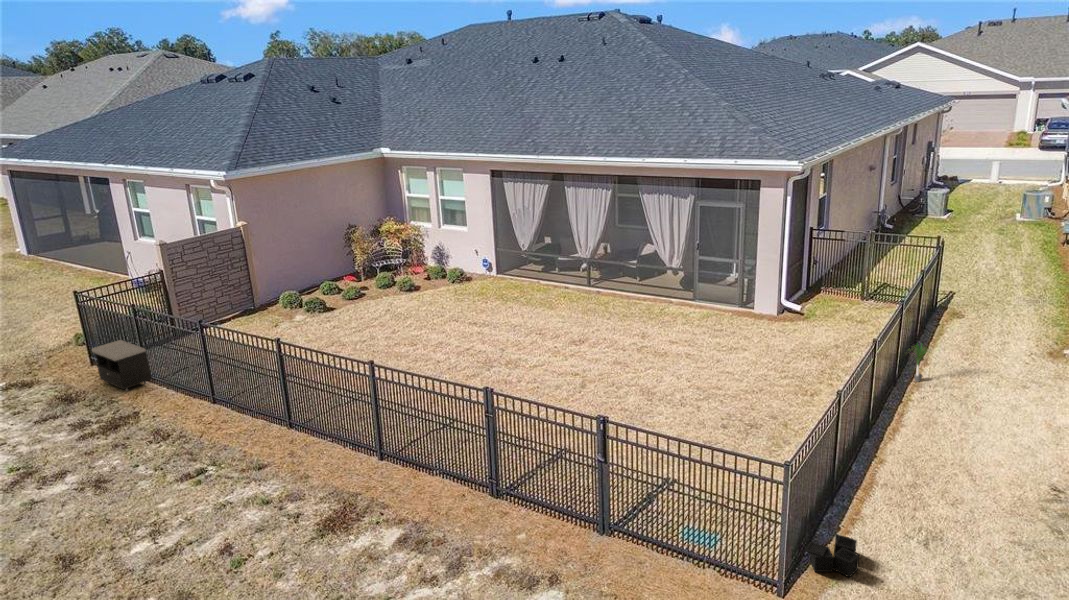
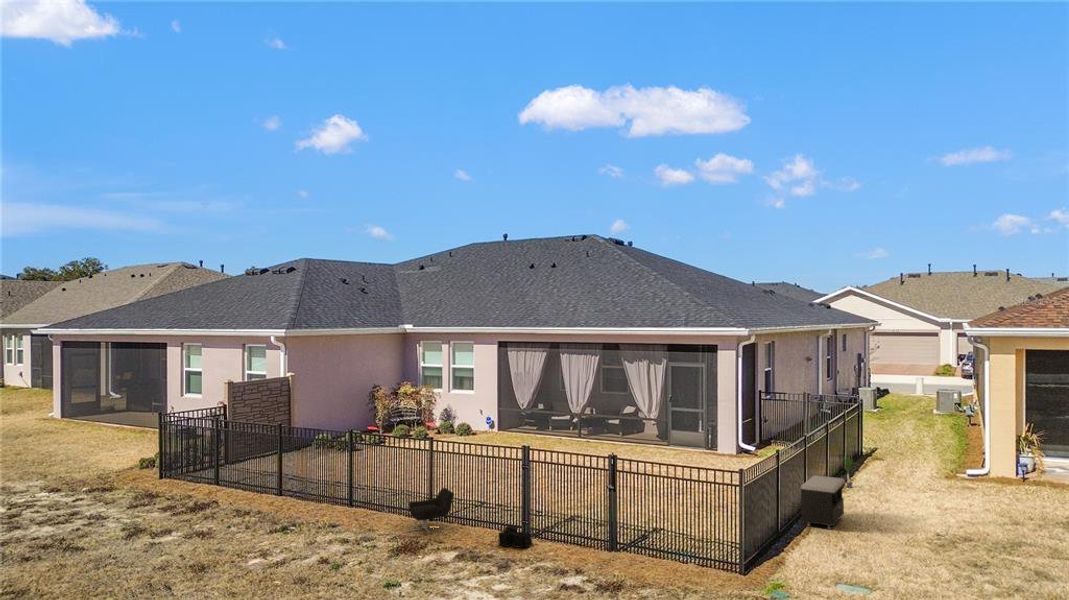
storage bench: present [92,340,152,391] -> present [801,476,845,529]
lounge chair: none [348,421,404,486] -> present [407,488,454,534]
storage bin: present [805,534,859,577] -> present [499,525,533,548]

